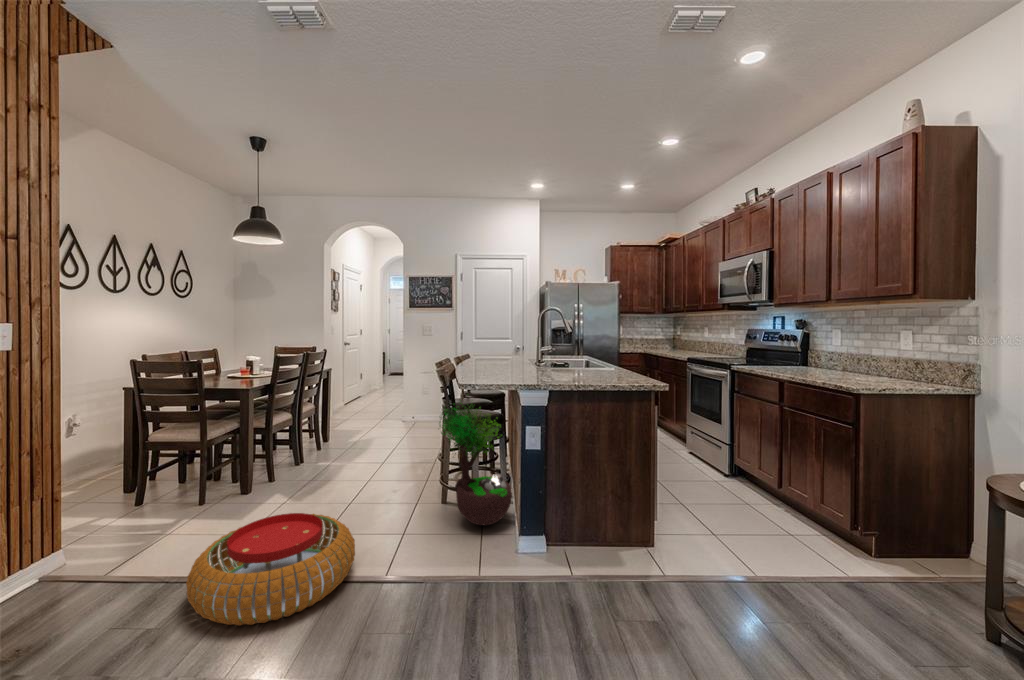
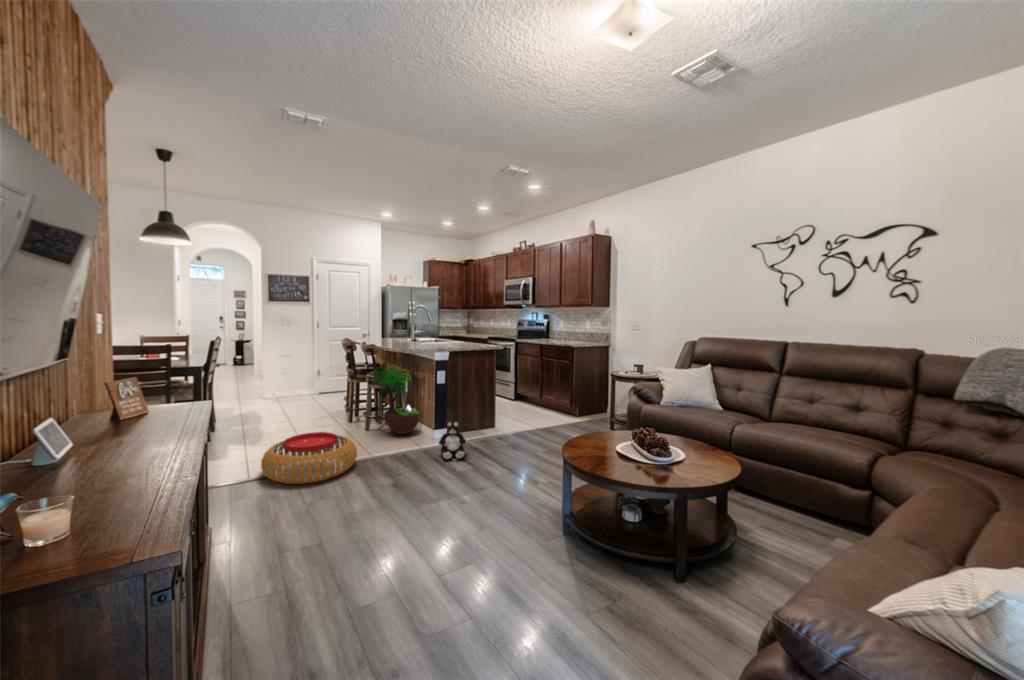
plush toy: none [479,546,542,644] -> present [439,422,466,459]

